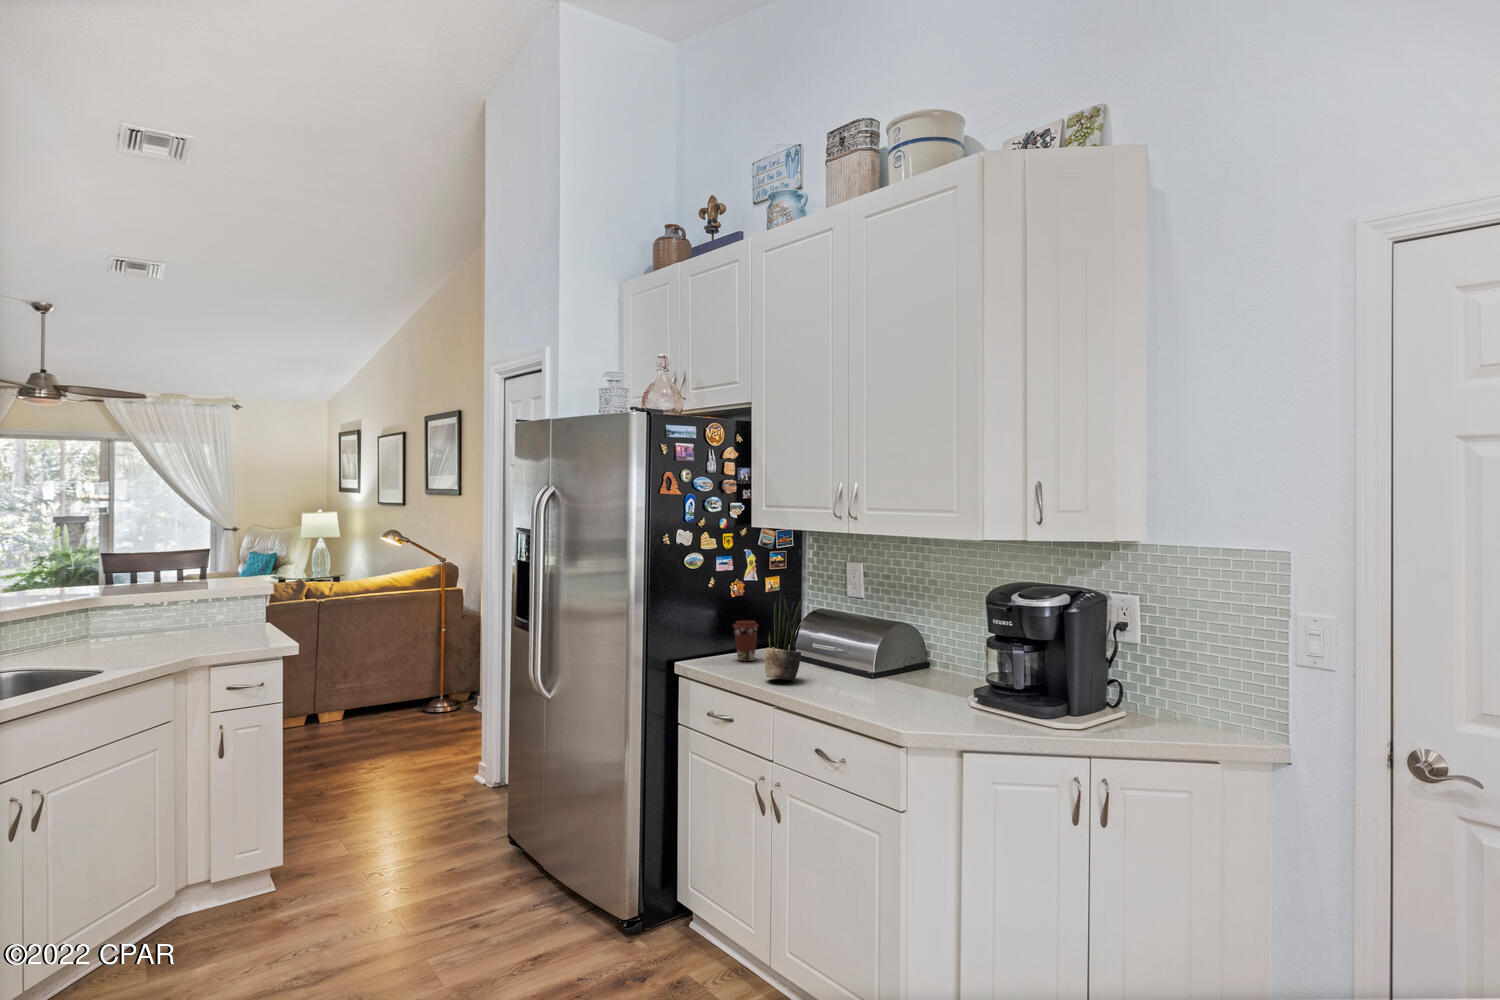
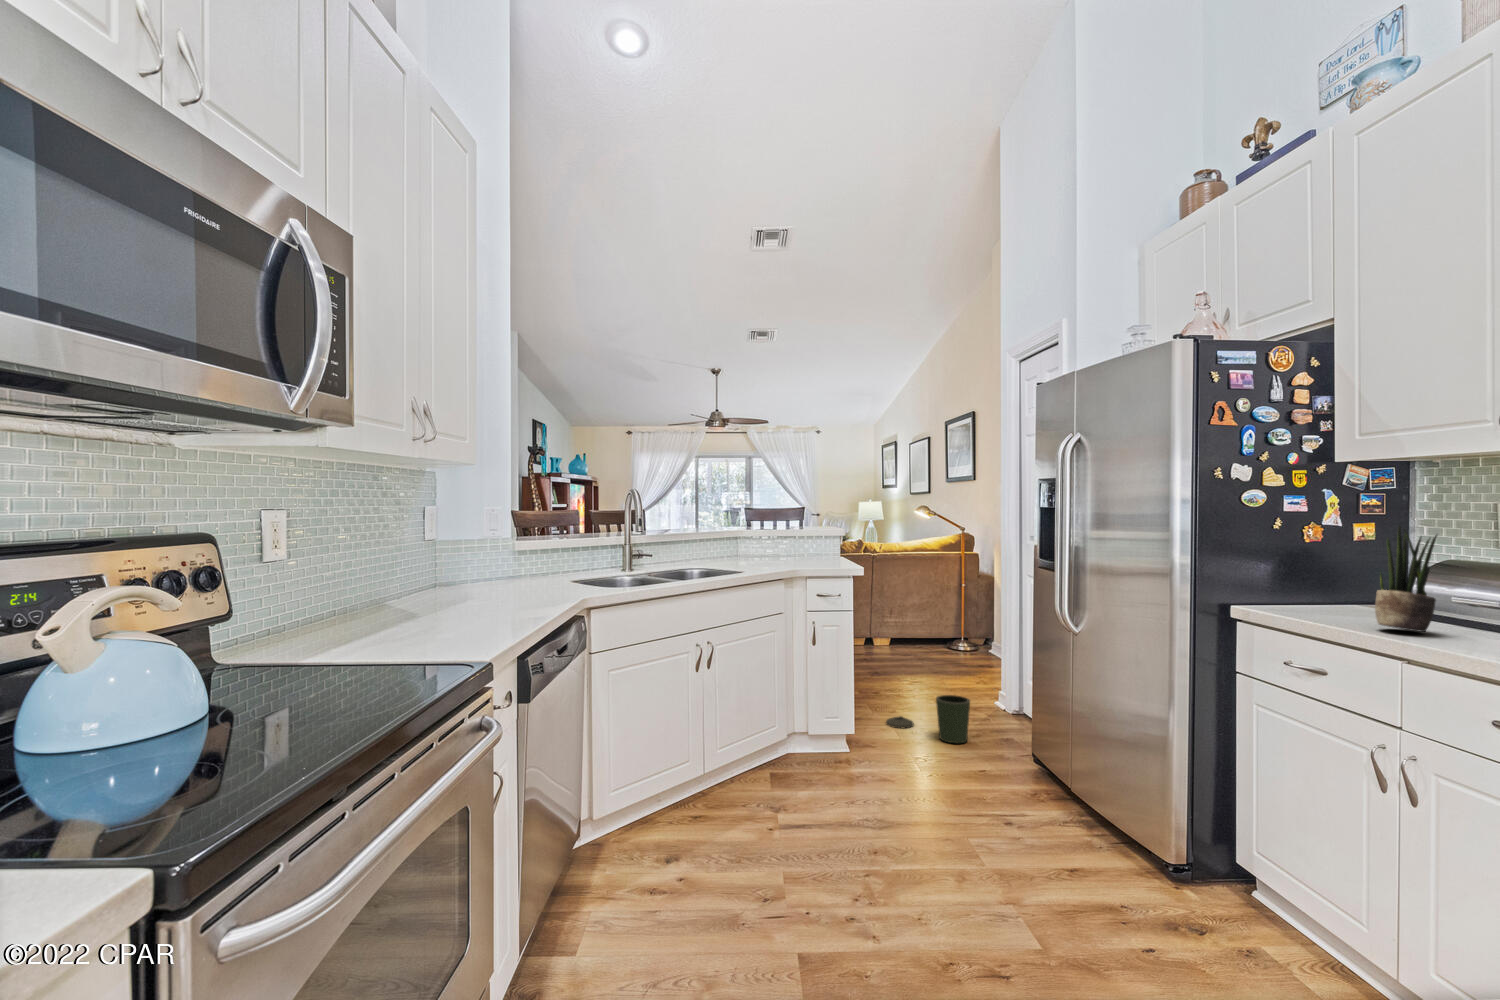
coffee cup: present [733,621,758,661] -> none [1309,566,1348,611]
trash can: none [333,780,440,839] -> present [886,695,970,743]

